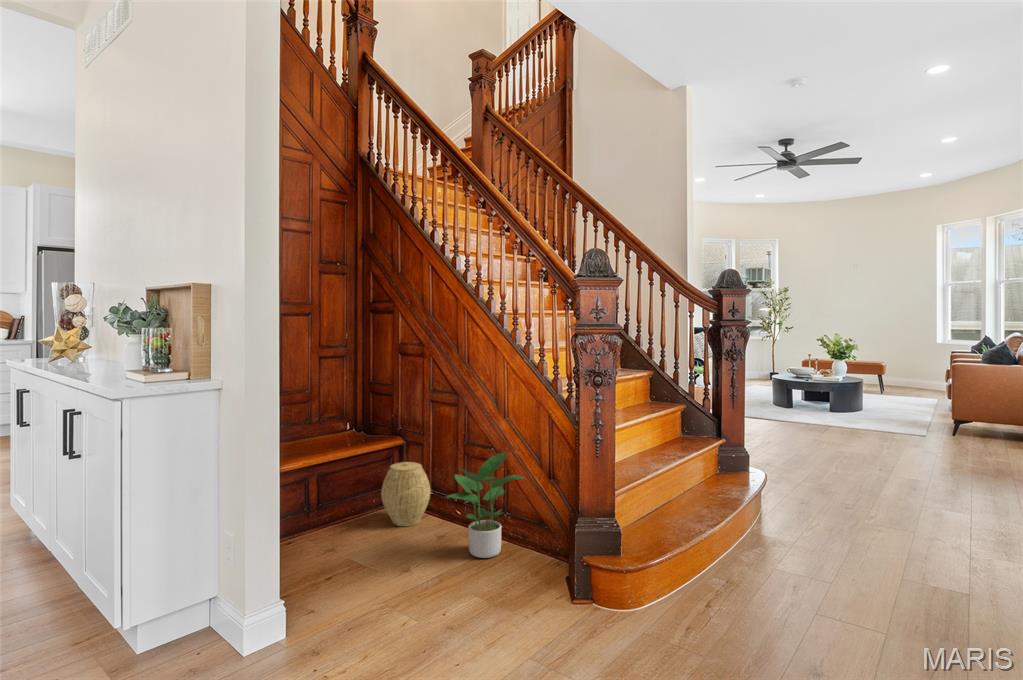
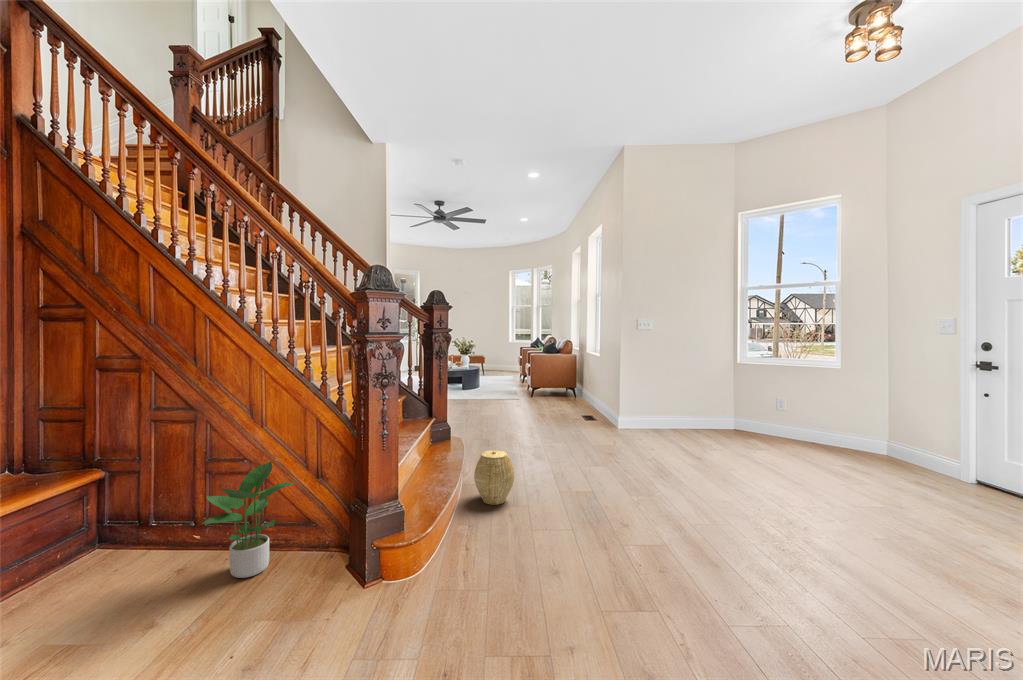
woven basket: present [381,462,431,526] -> present [474,450,514,505]

